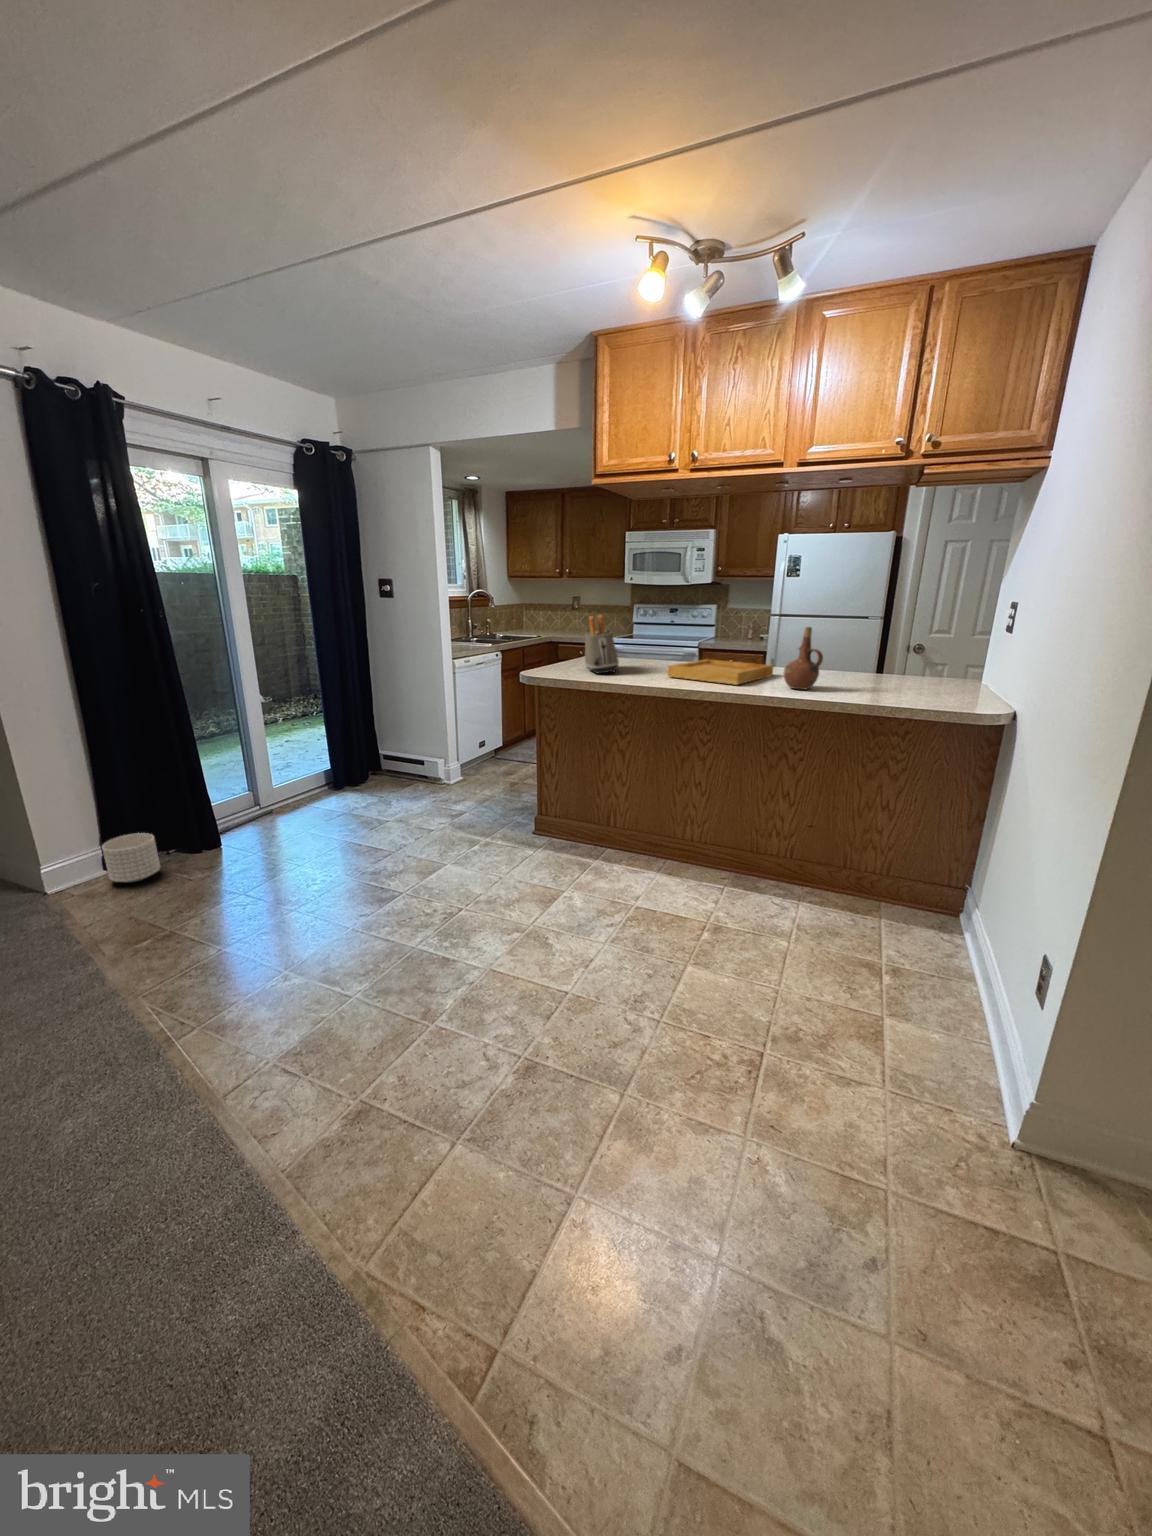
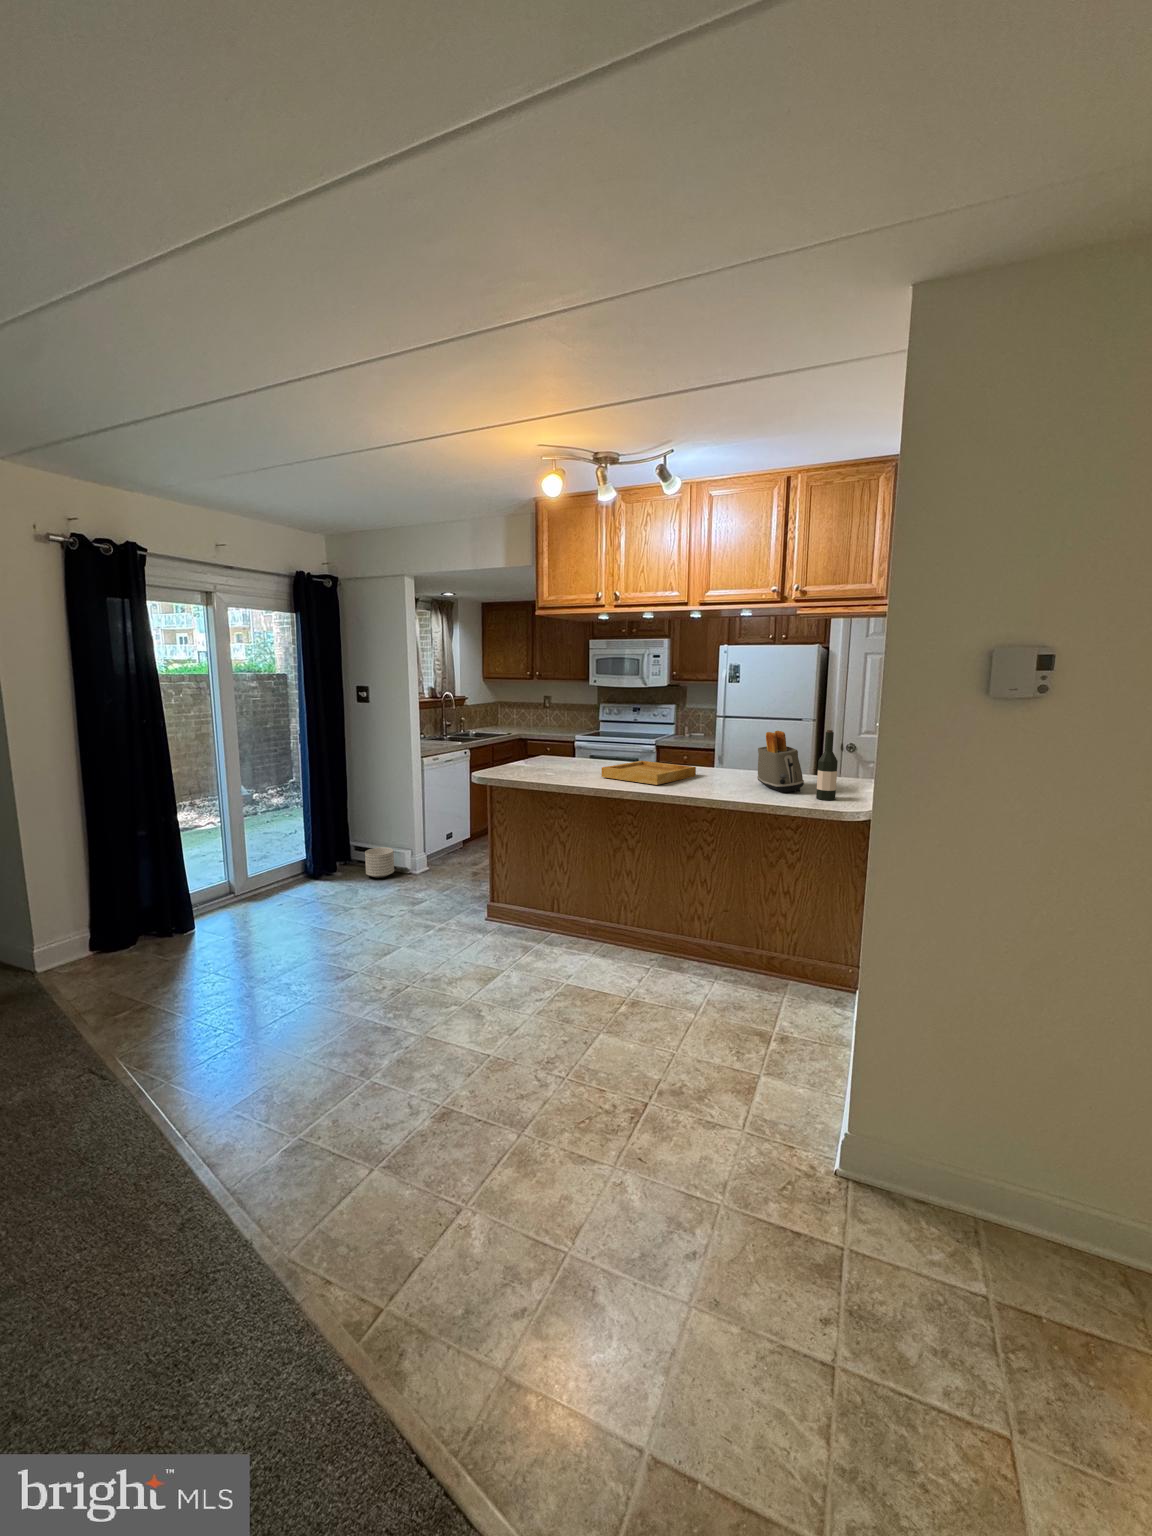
toaster: present [585,615,619,673] -> present [757,731,804,792]
wine bottle: none [933,617,966,701] -> present [816,730,838,800]
ceramic pitcher: present [784,627,823,690] -> none [696,736,726,789]
planter: present [102,833,160,883] -> present [365,847,394,878]

